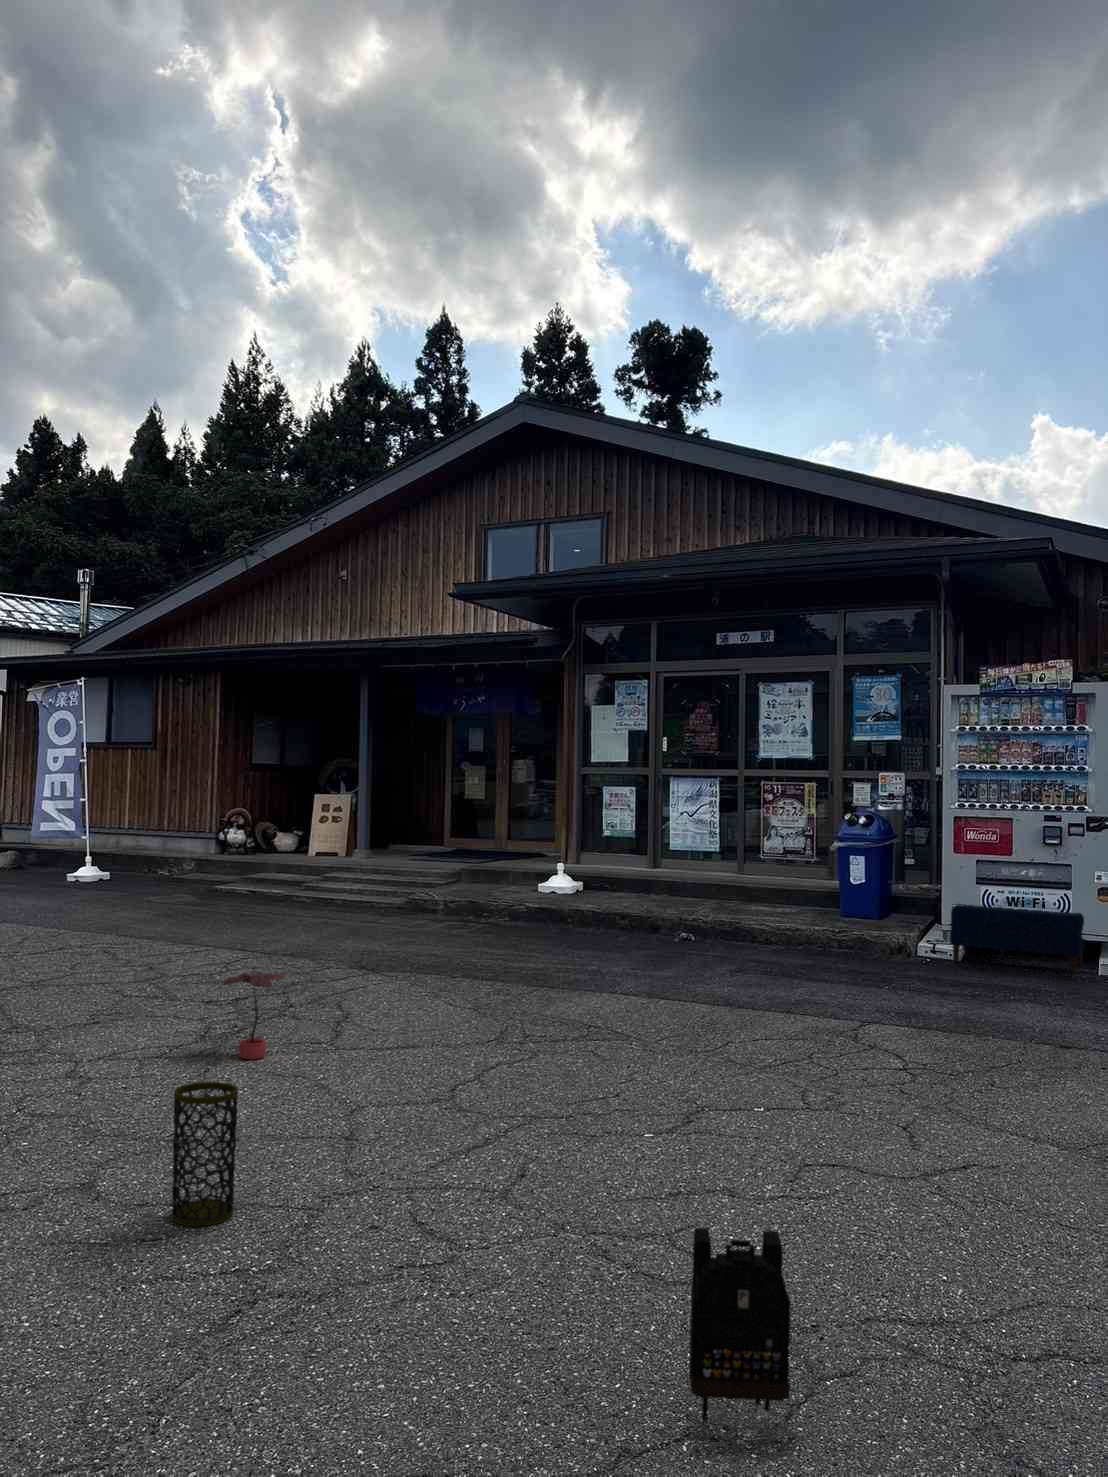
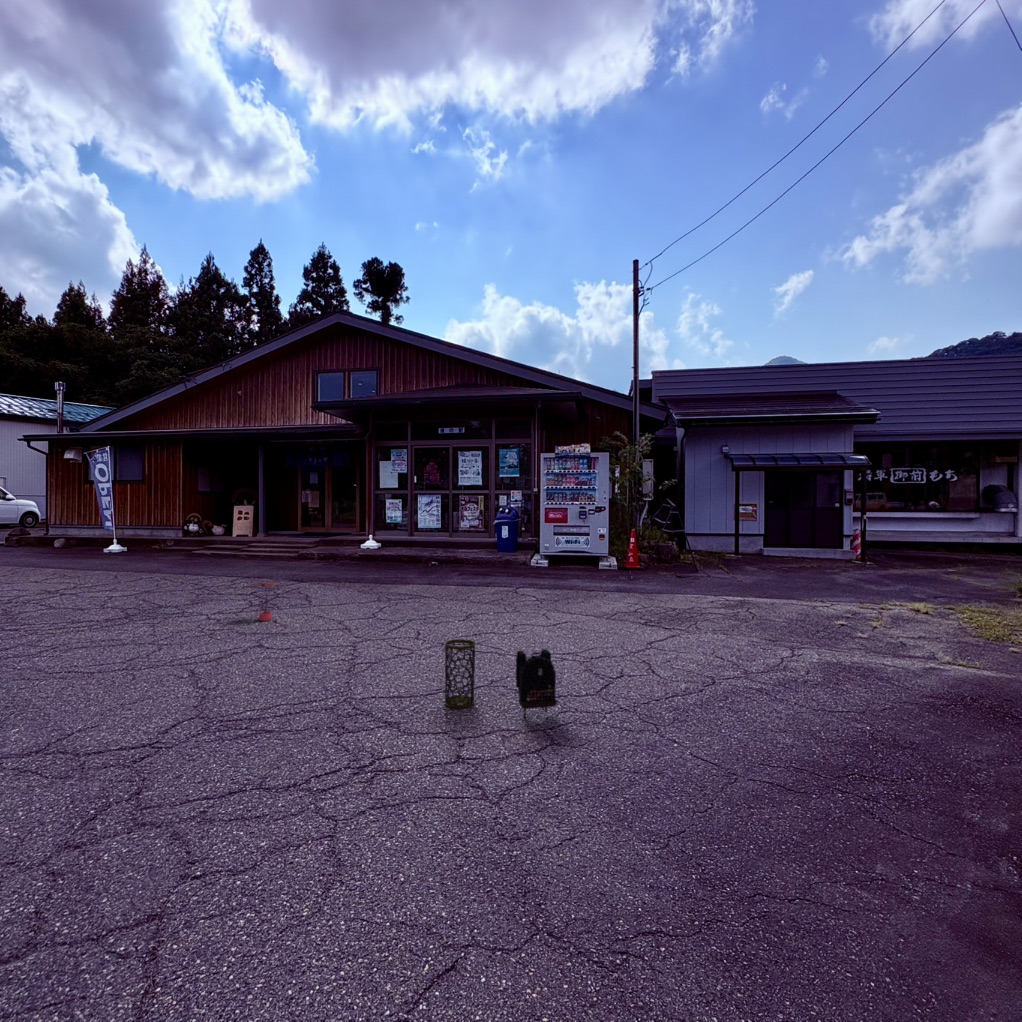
bench: present [950,904,1086,974] -> none [545,543,597,570]
trash can: present [171,1082,238,1226] -> present [445,639,475,708]

